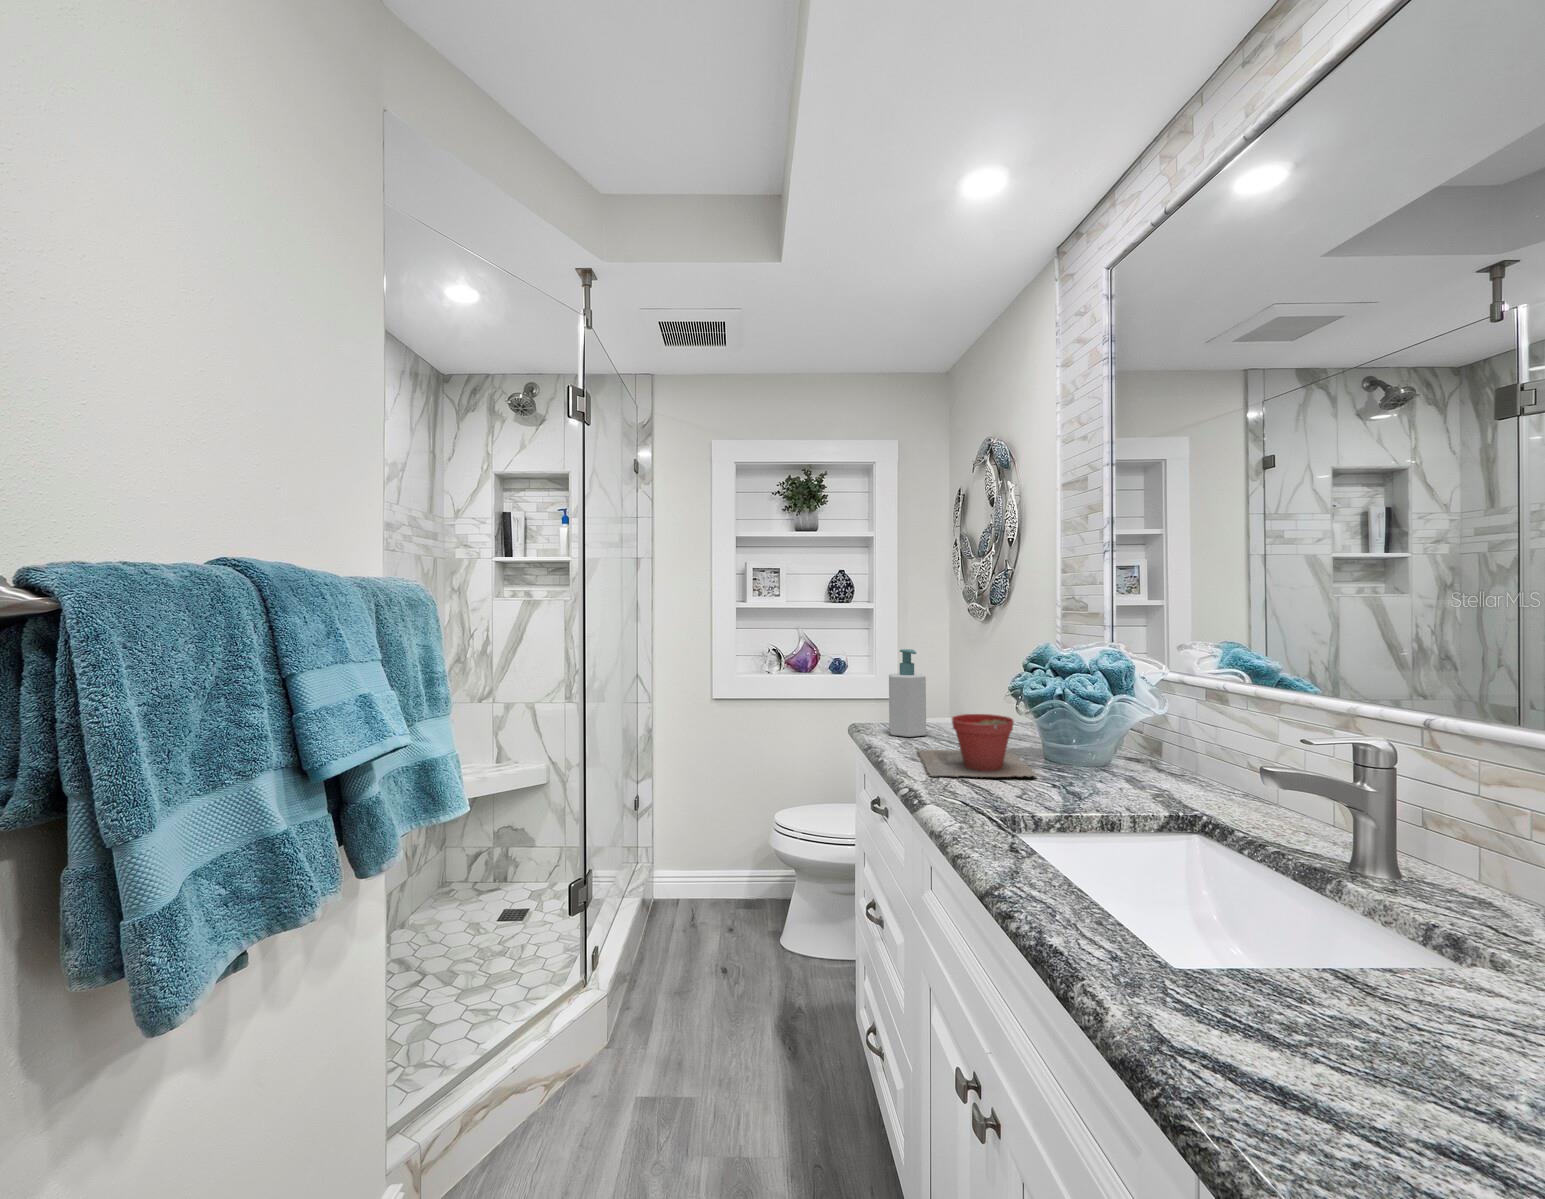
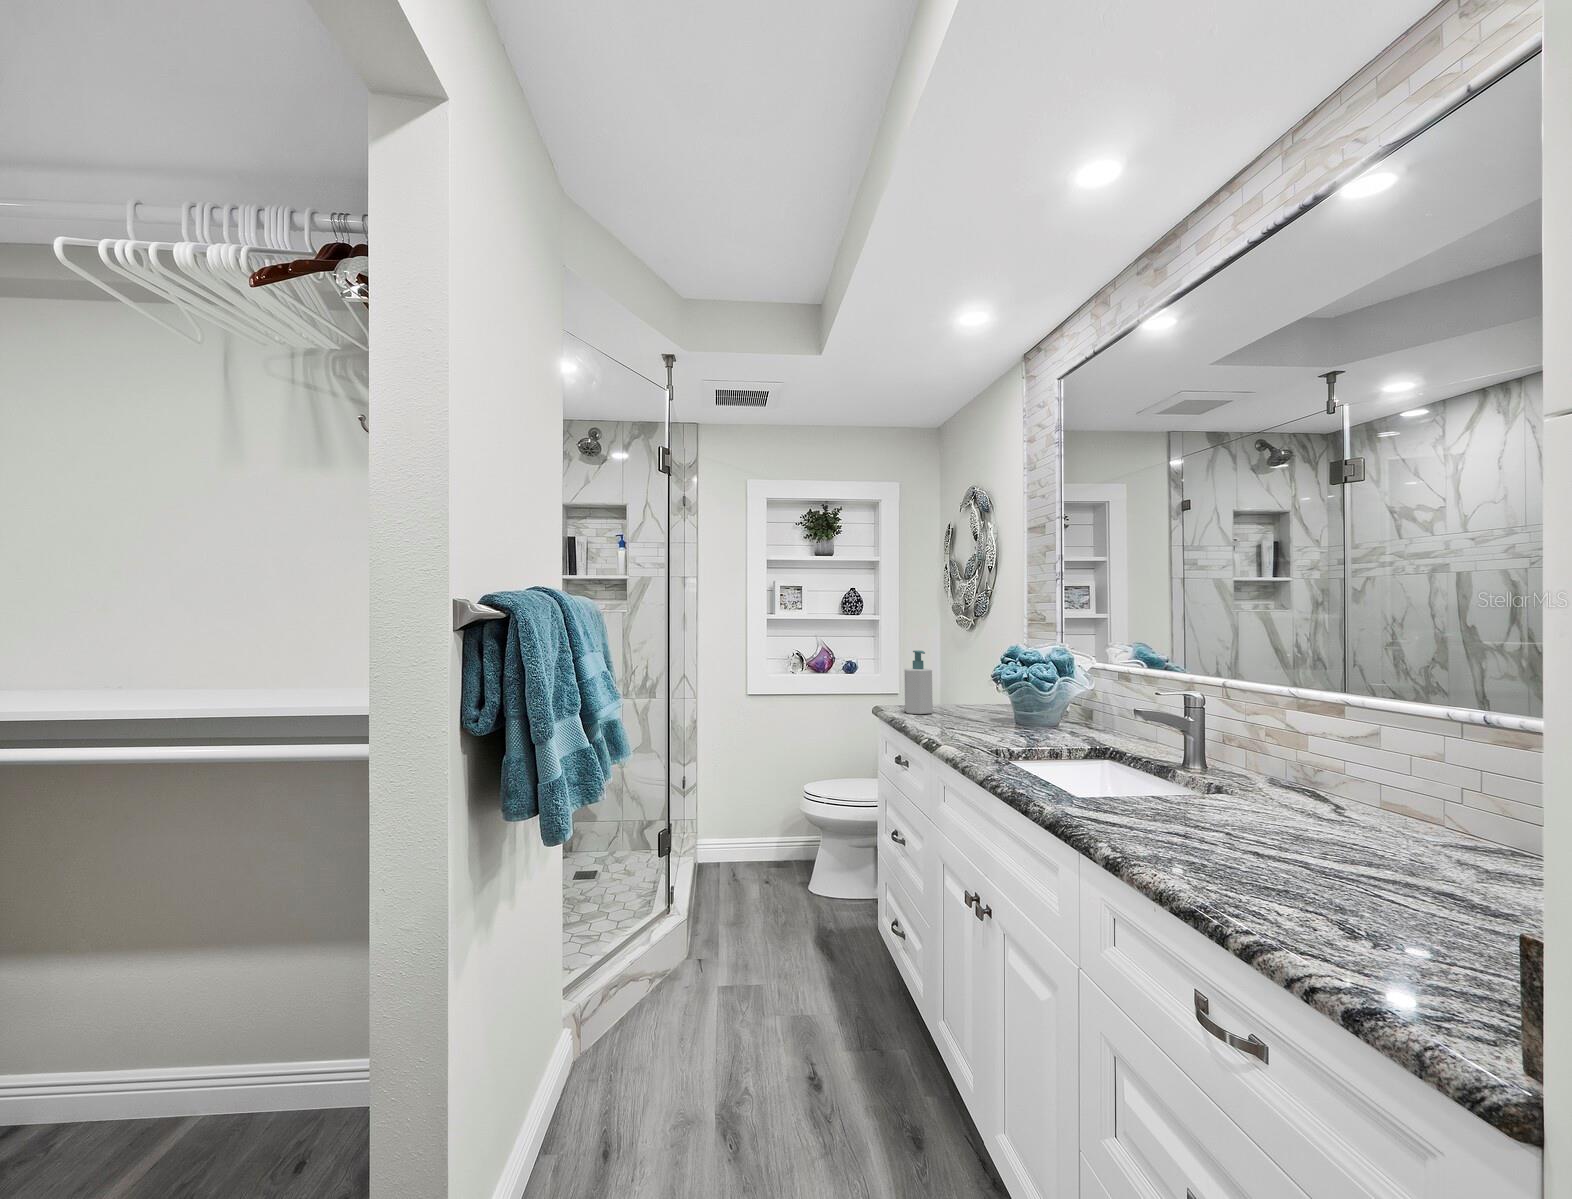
plant pot: present [918,714,1036,777] -> none [927,693,1012,733]

